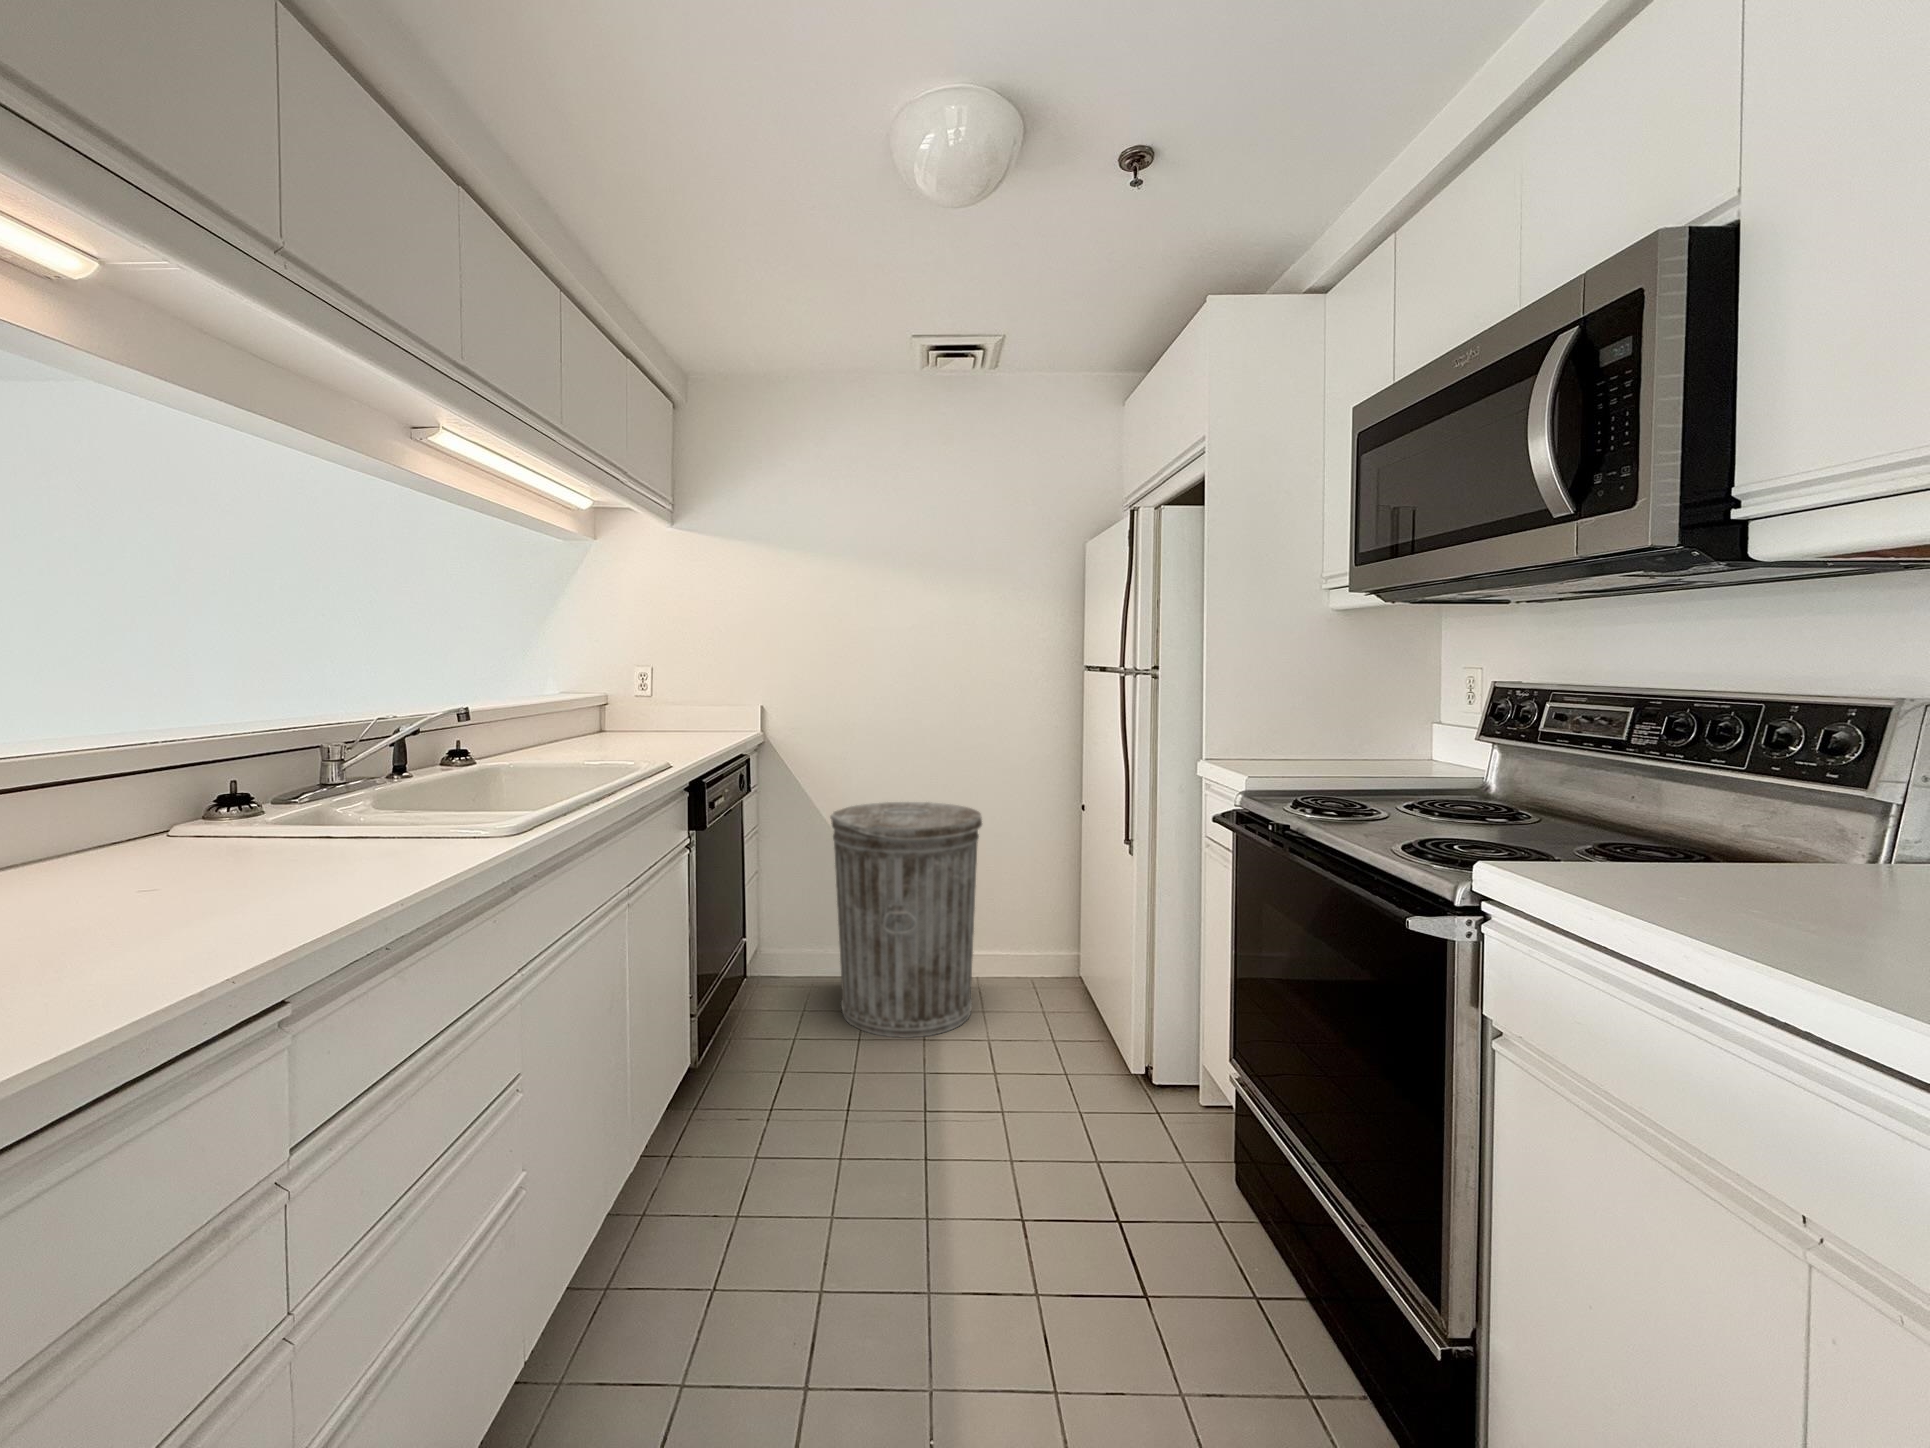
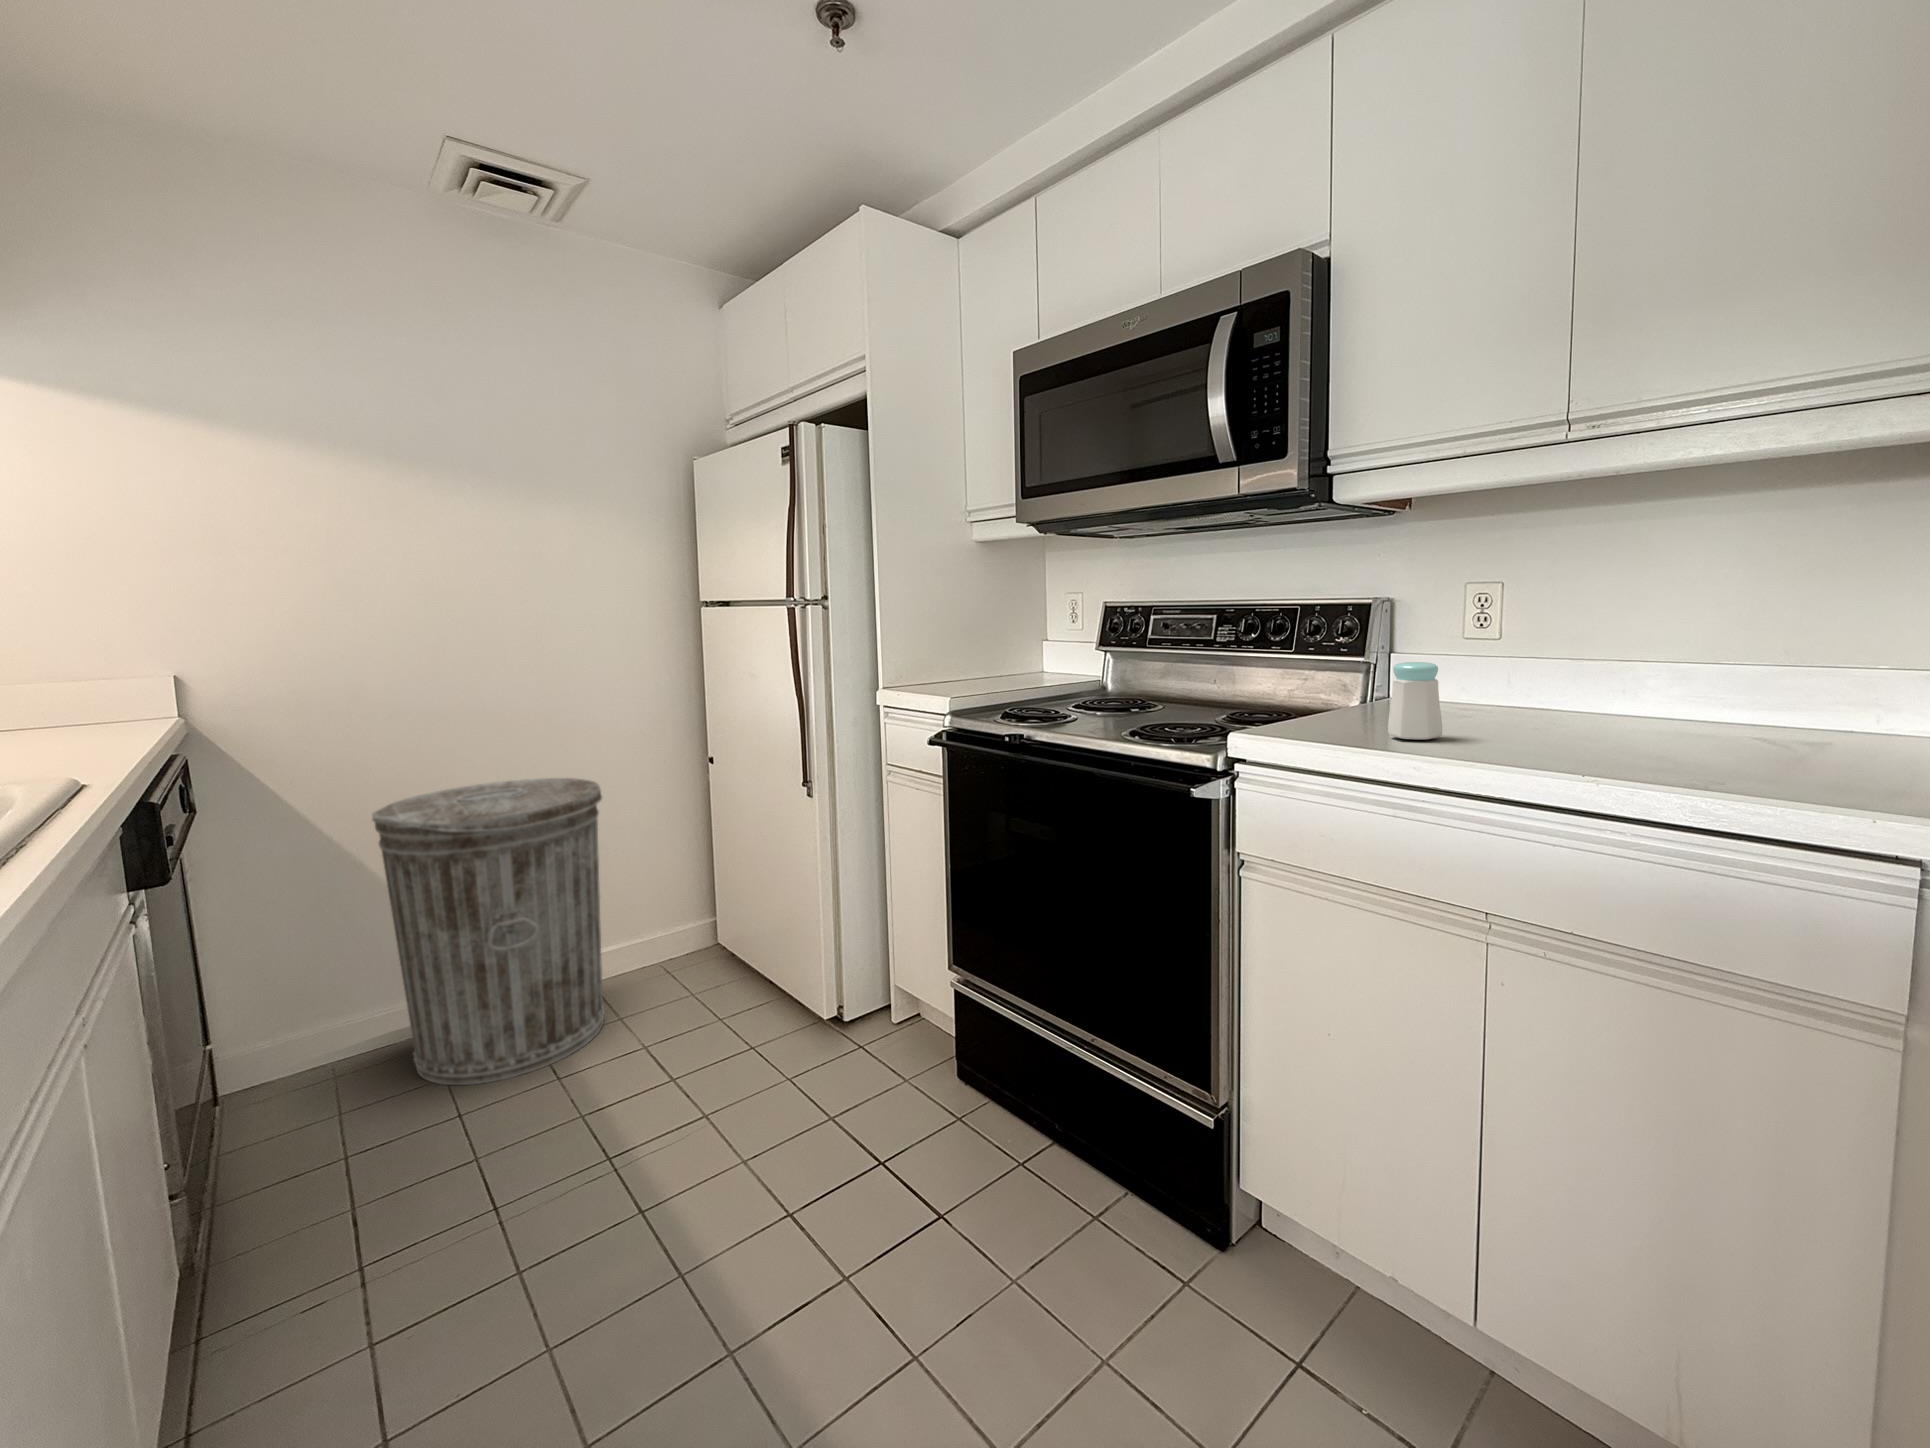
salt shaker: none [1723,802,1819,923] -> present [1388,662,1442,740]

